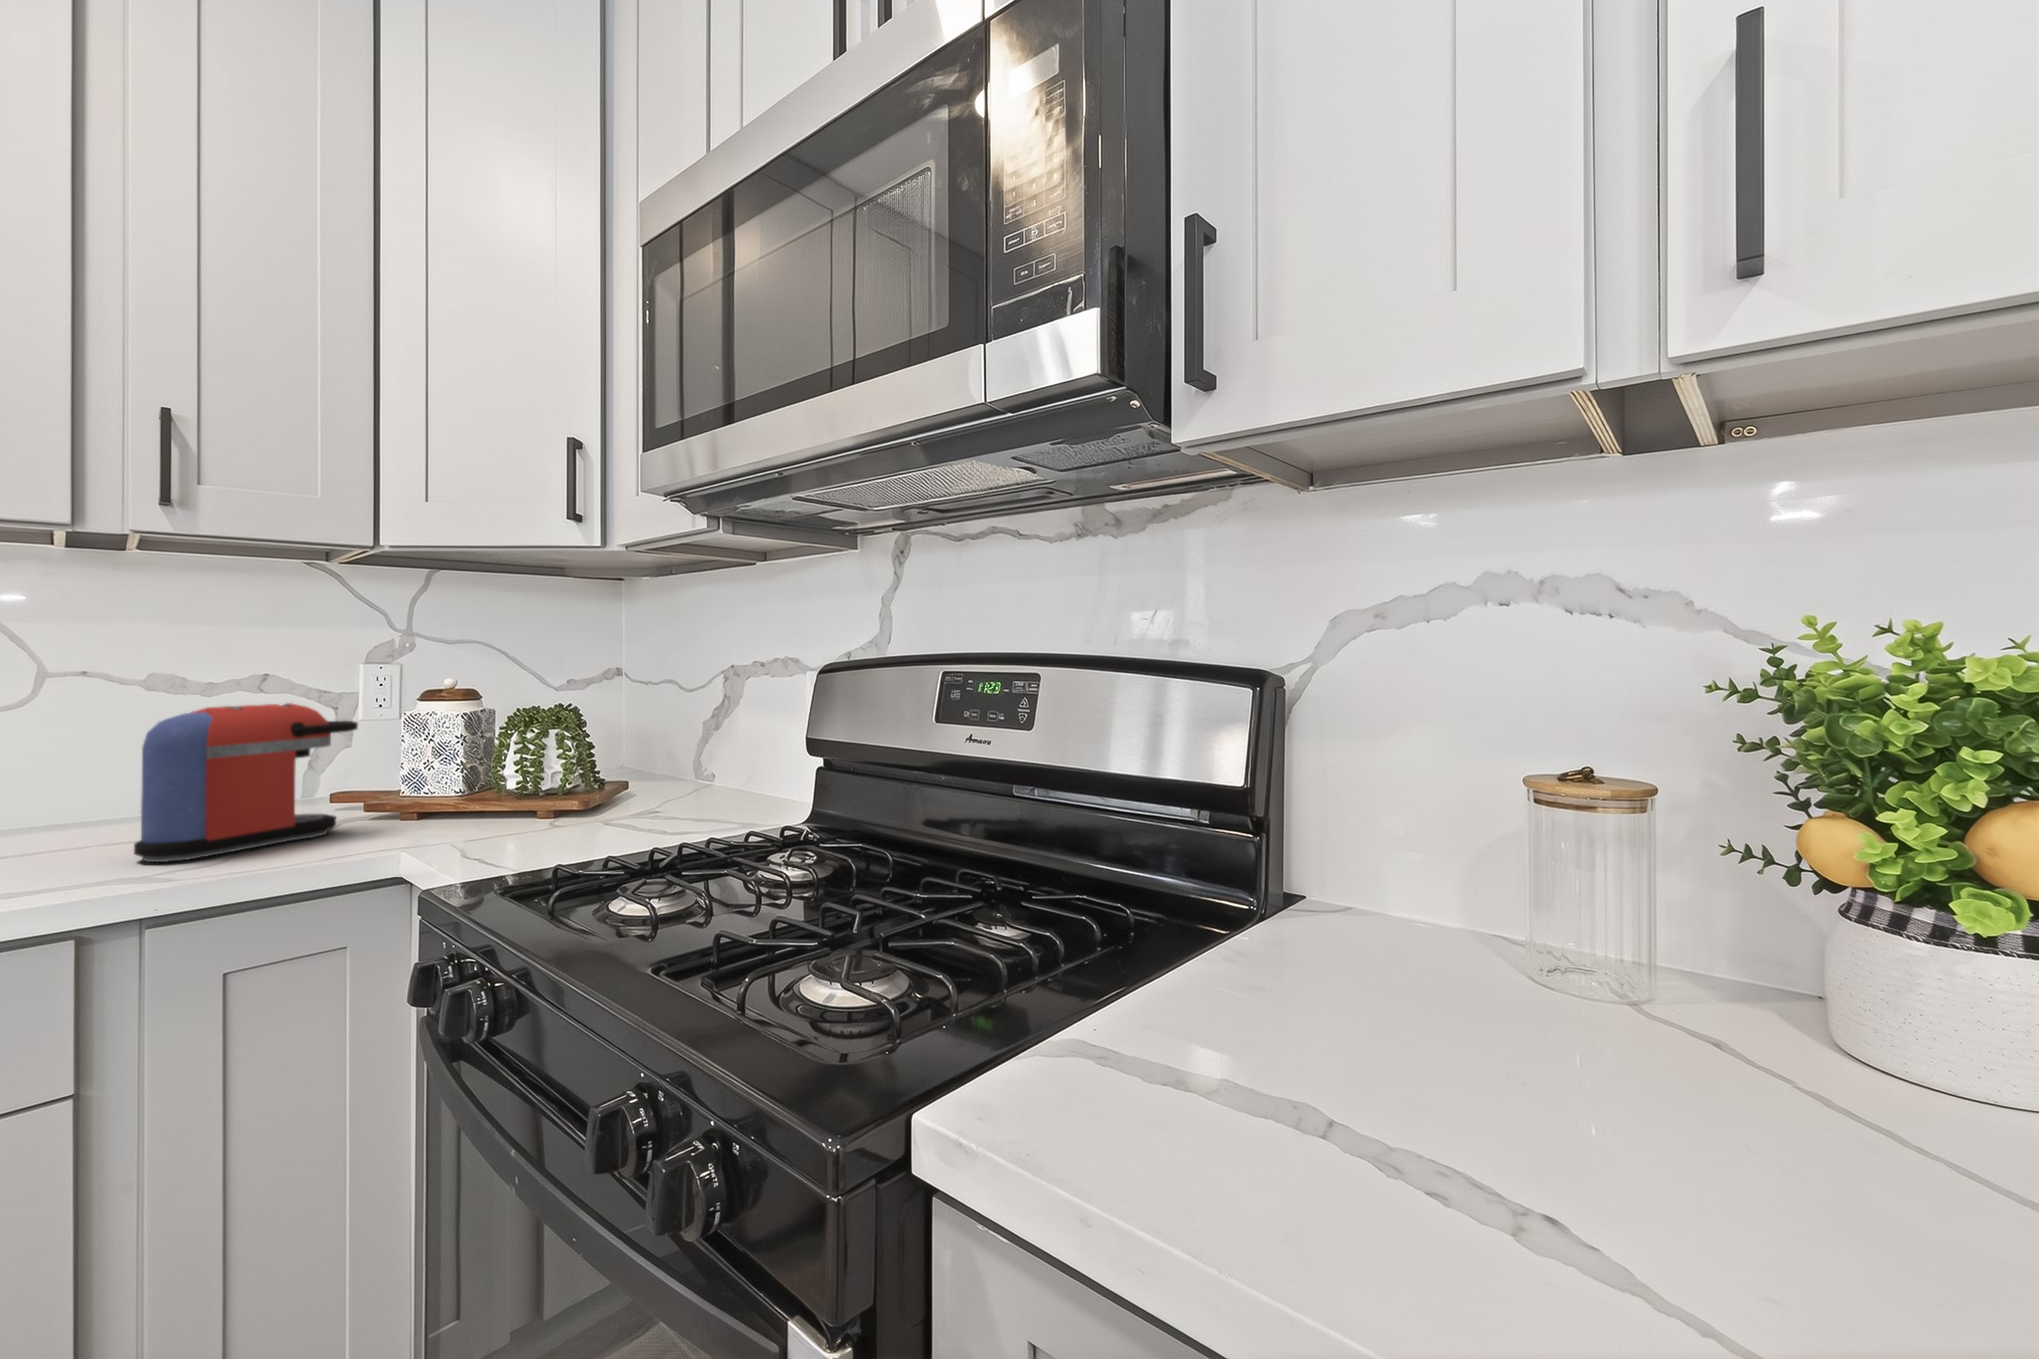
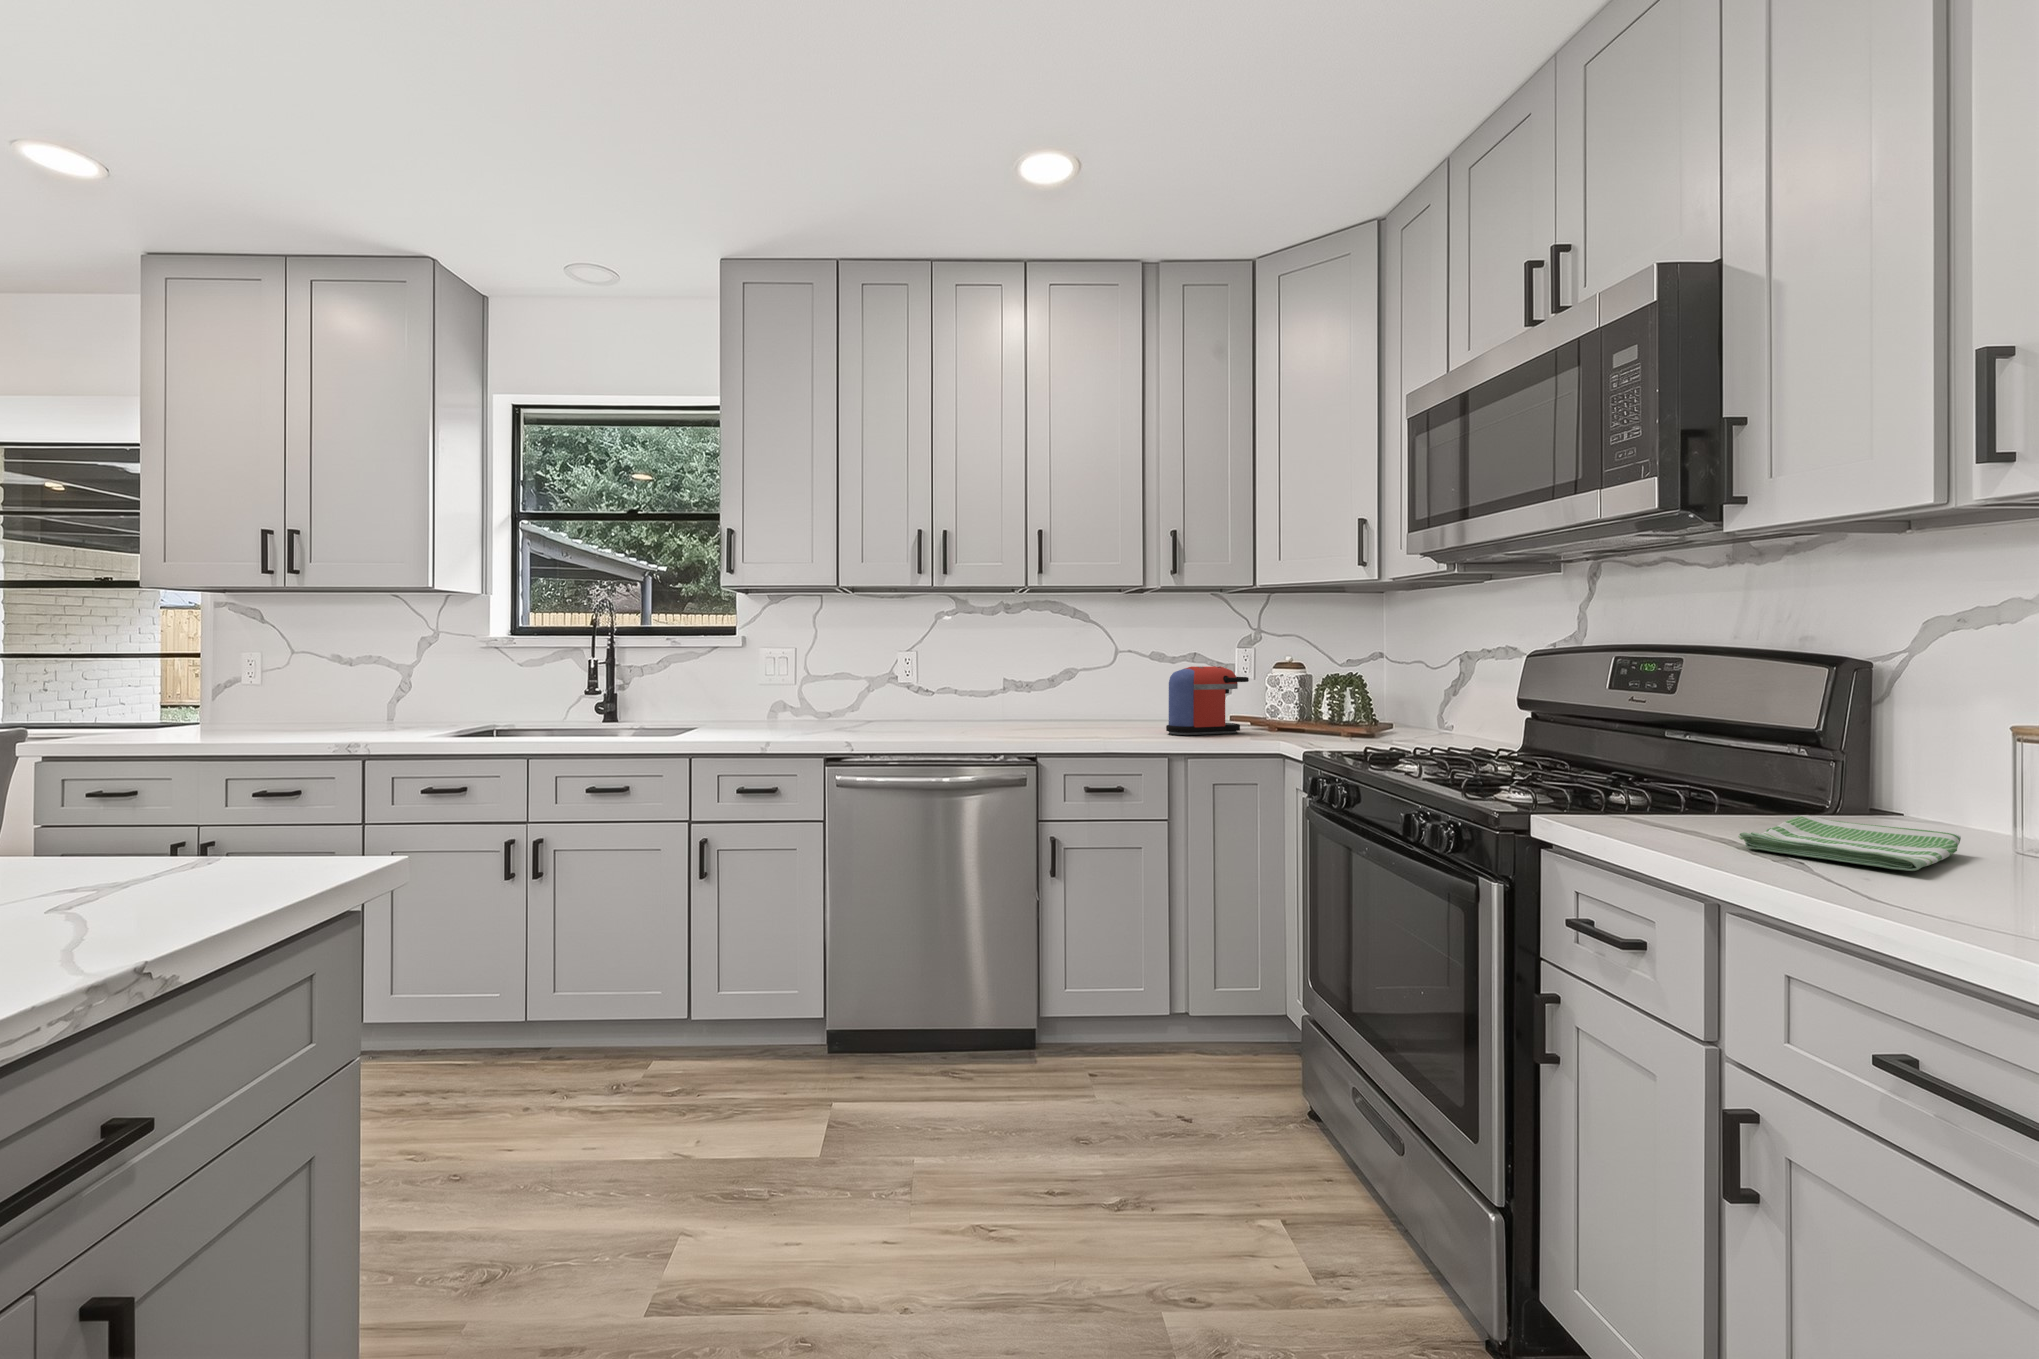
dish towel: none [1312,983,1712,1193] -> present [1738,815,1961,871]

